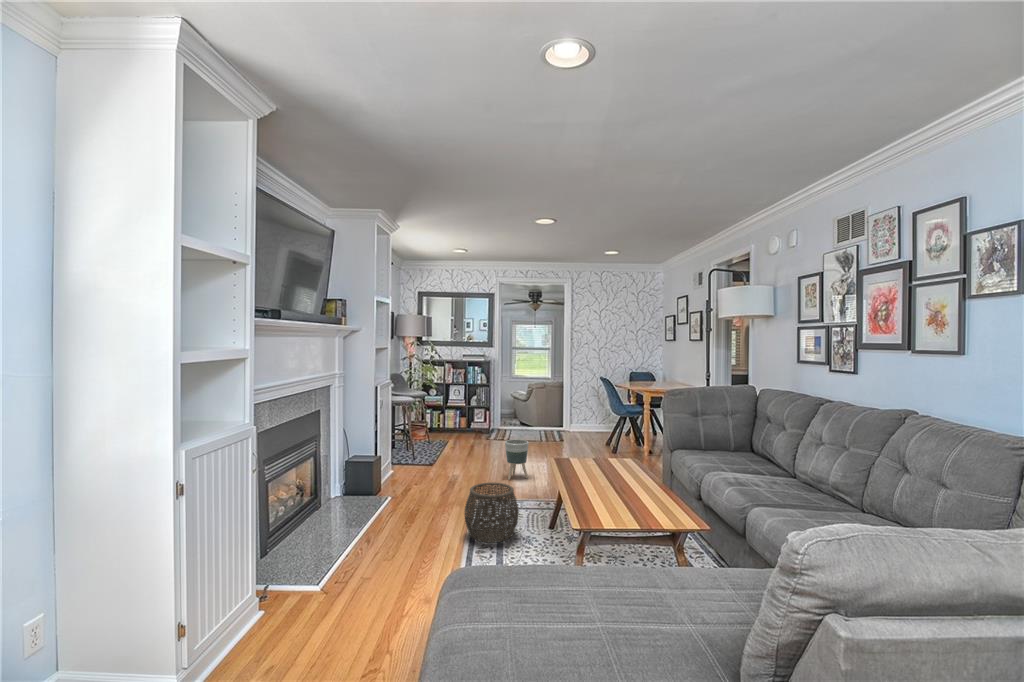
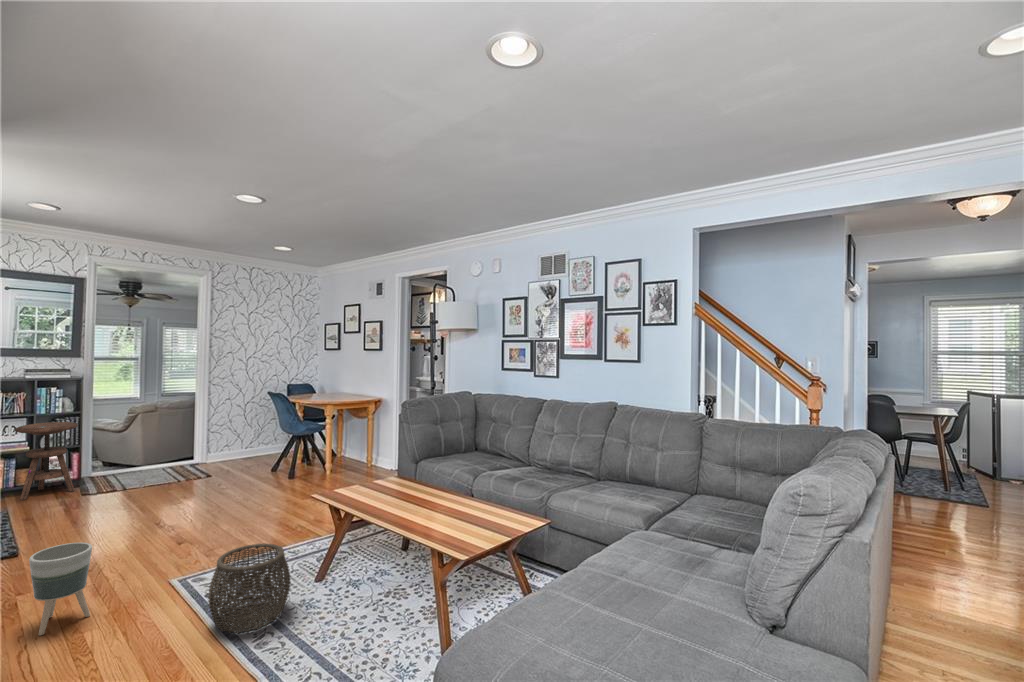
side table: none [457,389,487,436] -> present [15,422,78,500]
planter: present [505,439,529,480] -> present [29,542,92,636]

